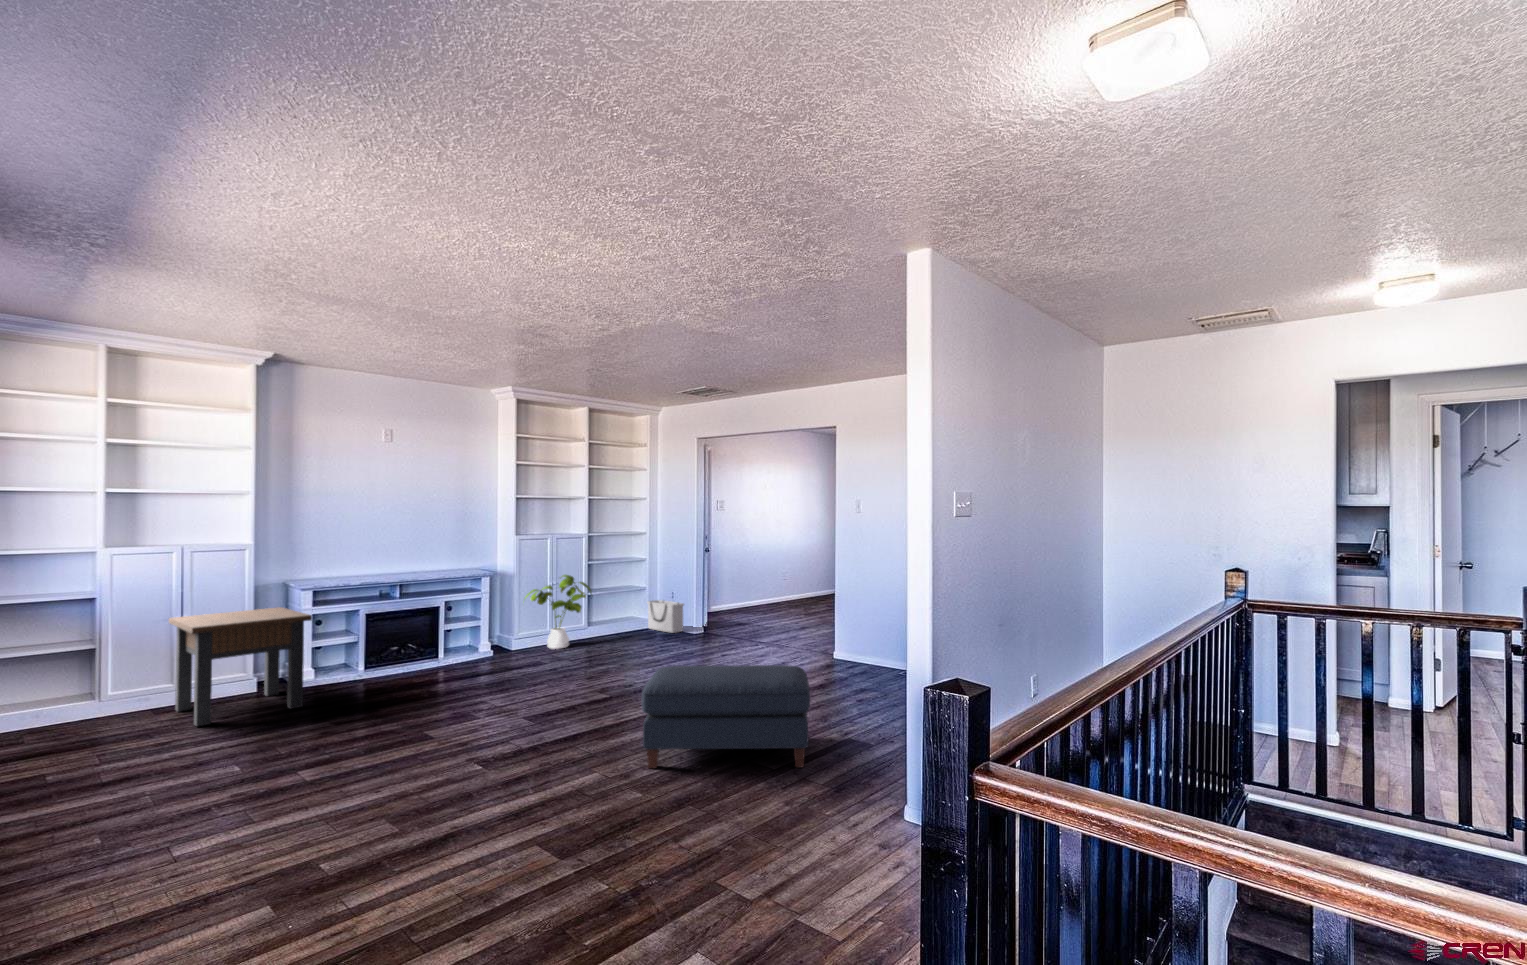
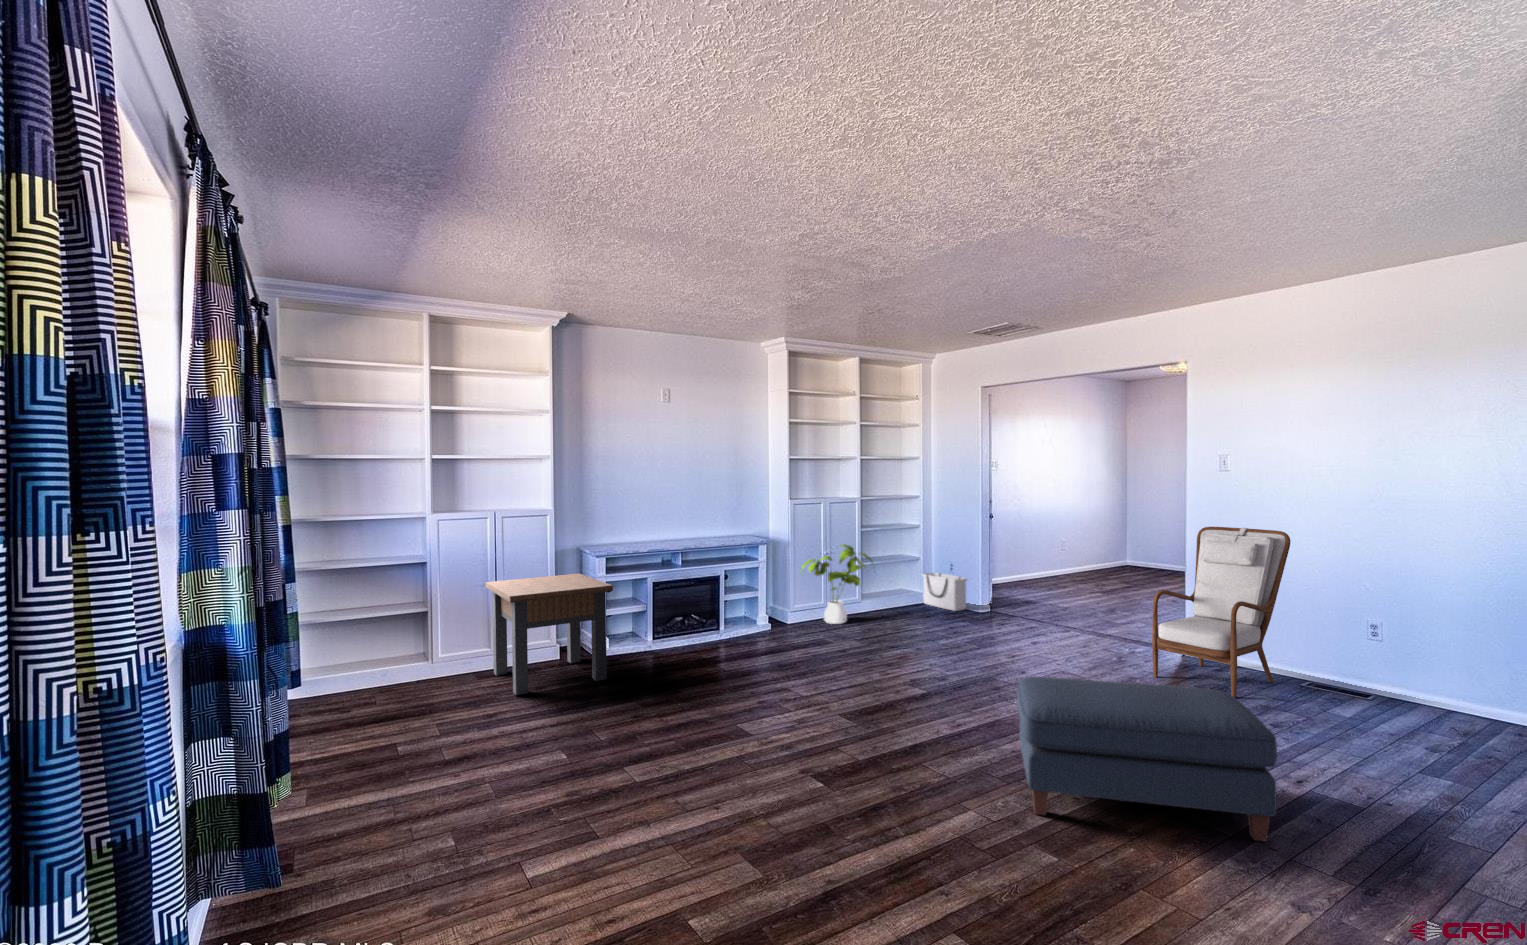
armchair: none [802,551,898,682] -> present [1152,527,1290,697]

